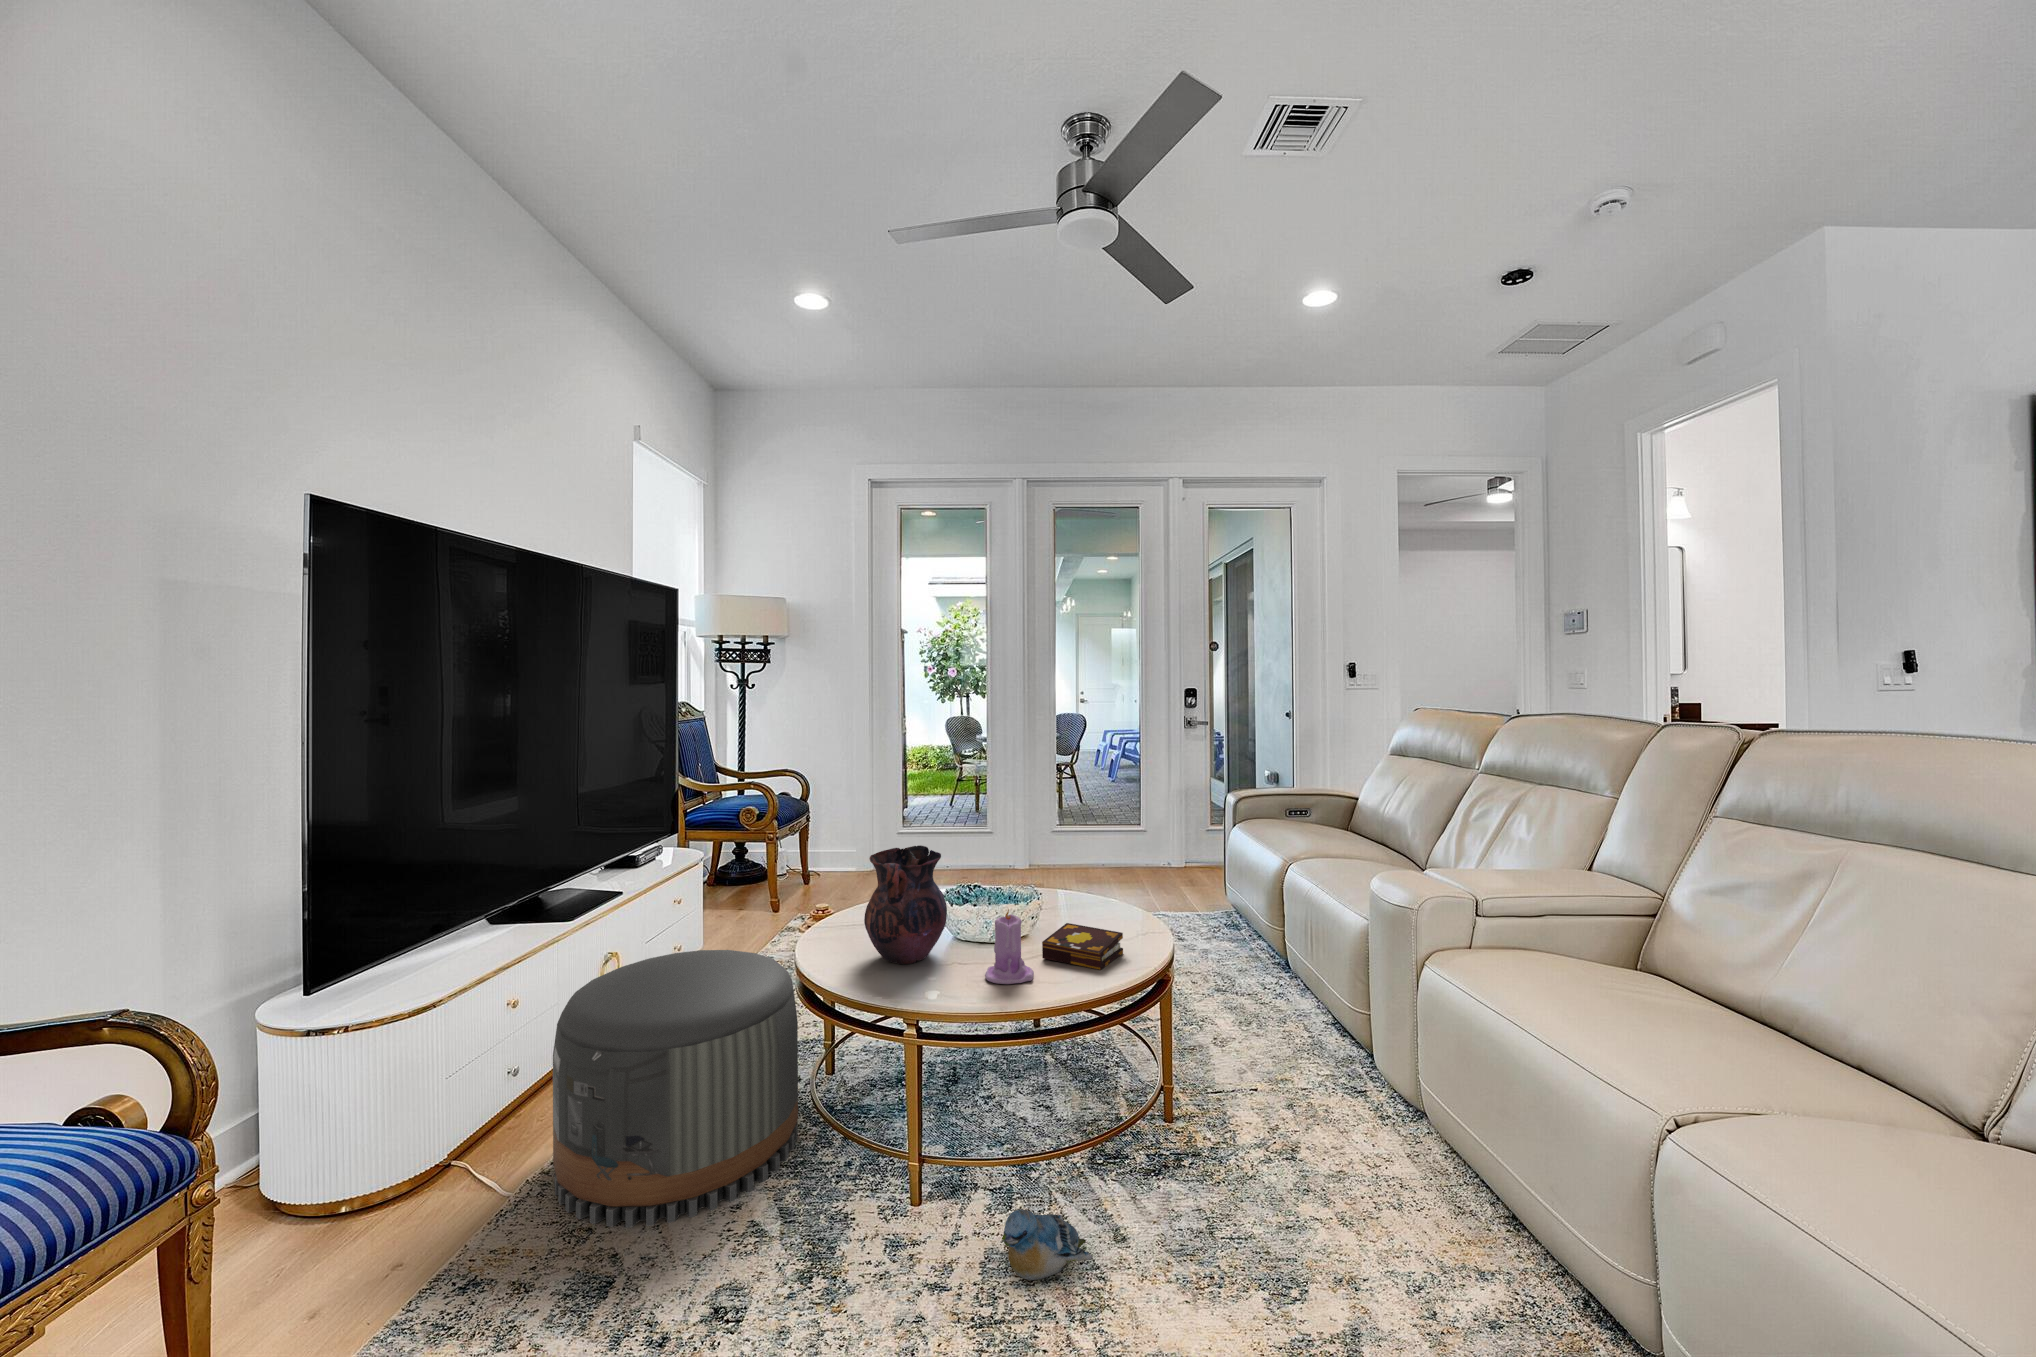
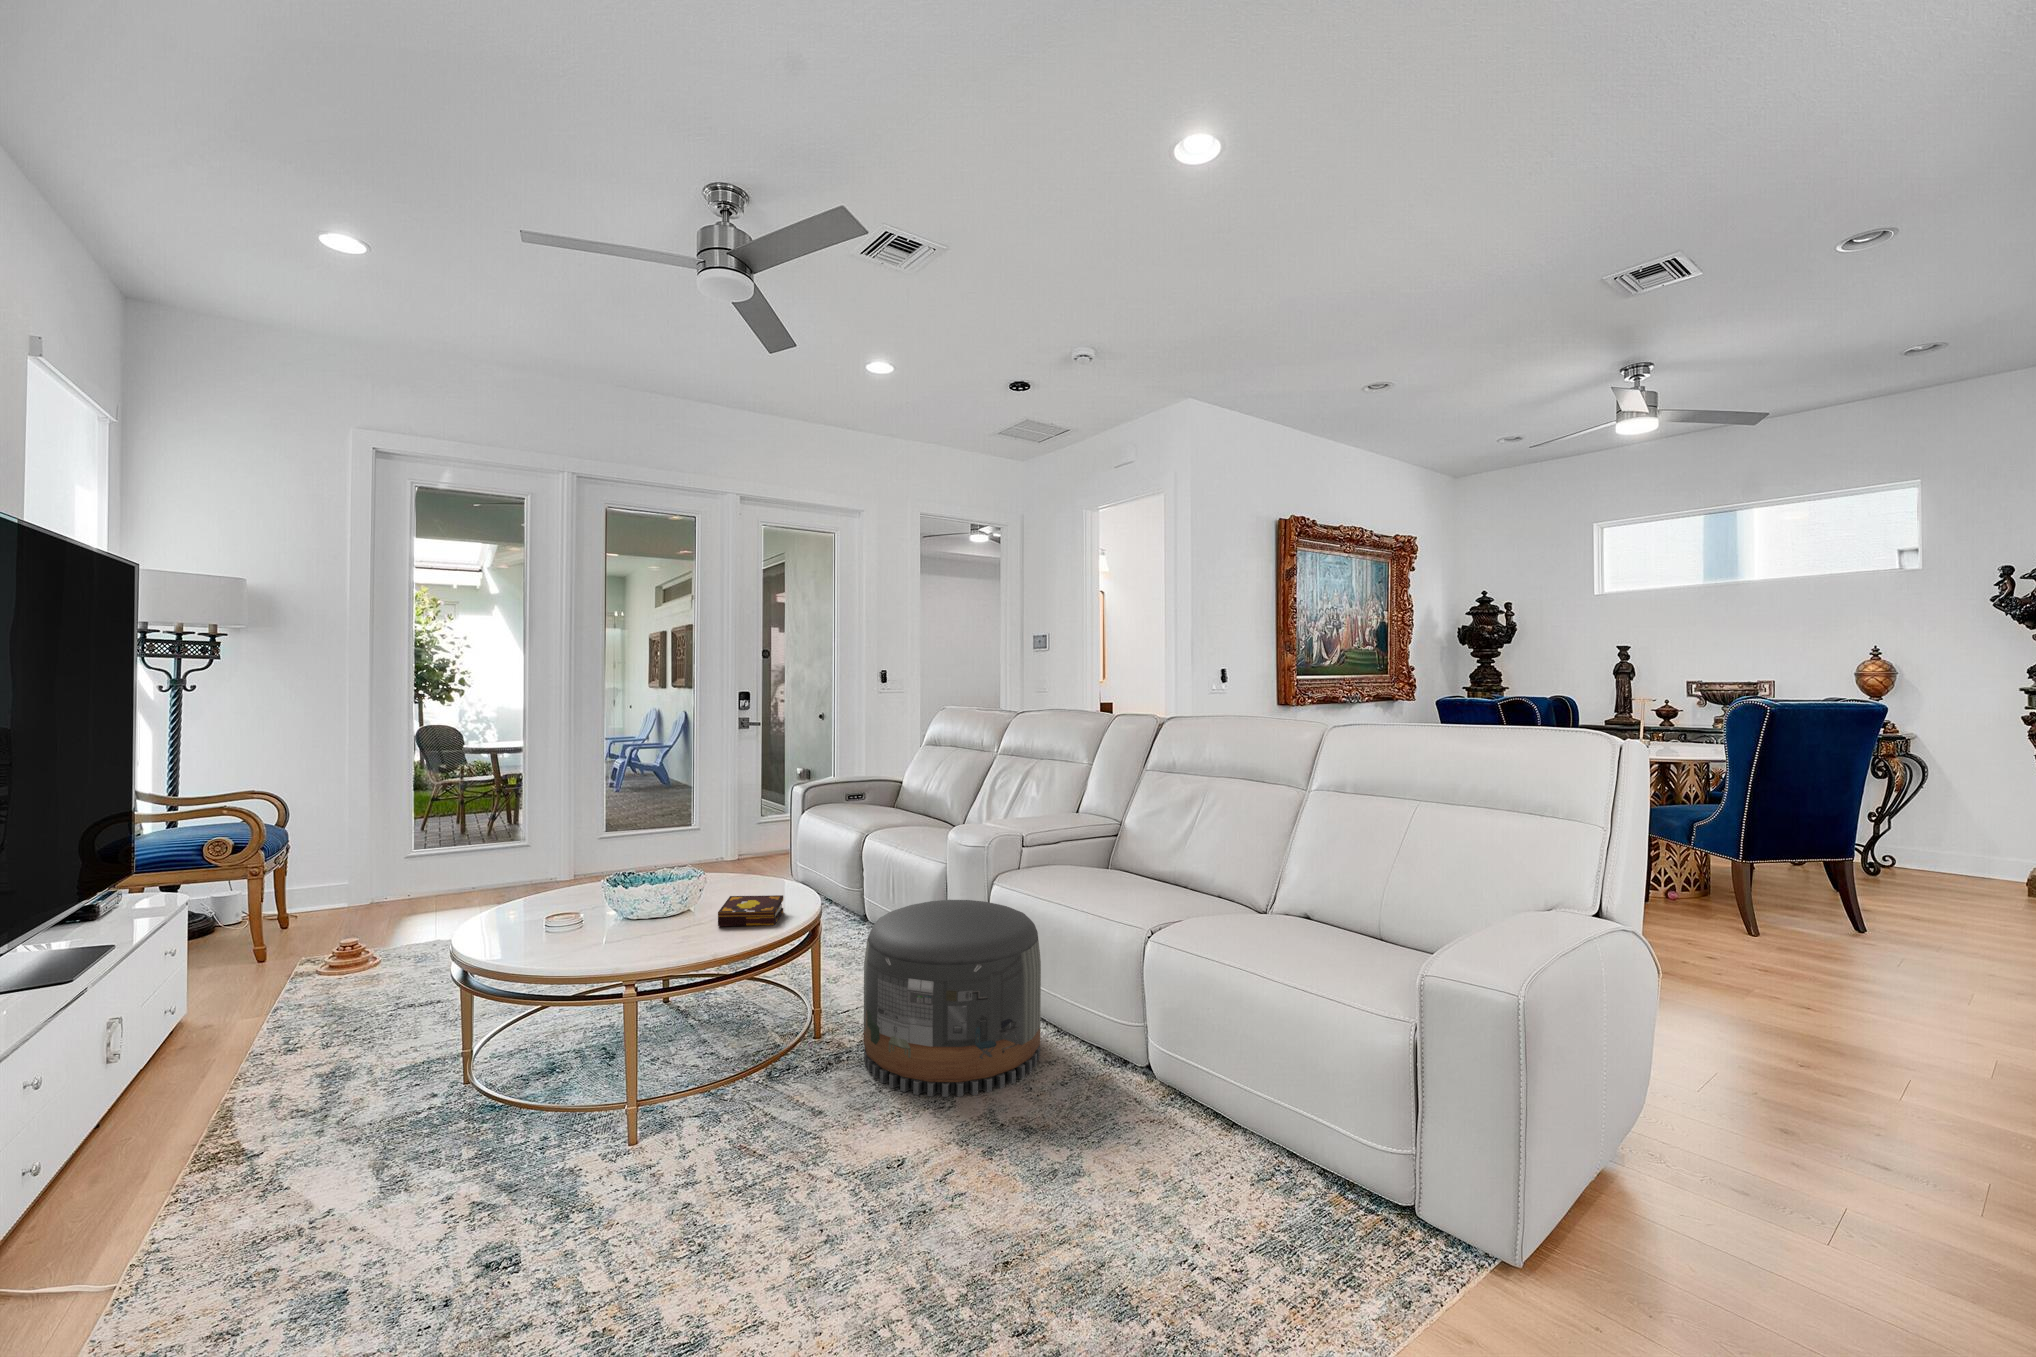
vase: present [864,845,947,964] -> none [537,843,626,953]
candle: present [985,909,1034,984] -> none [677,884,724,948]
pouf: present [553,950,798,1227] -> present [863,900,1041,1097]
plush toy: present [1002,1210,1092,1280] -> none [743,1103,808,1154]

